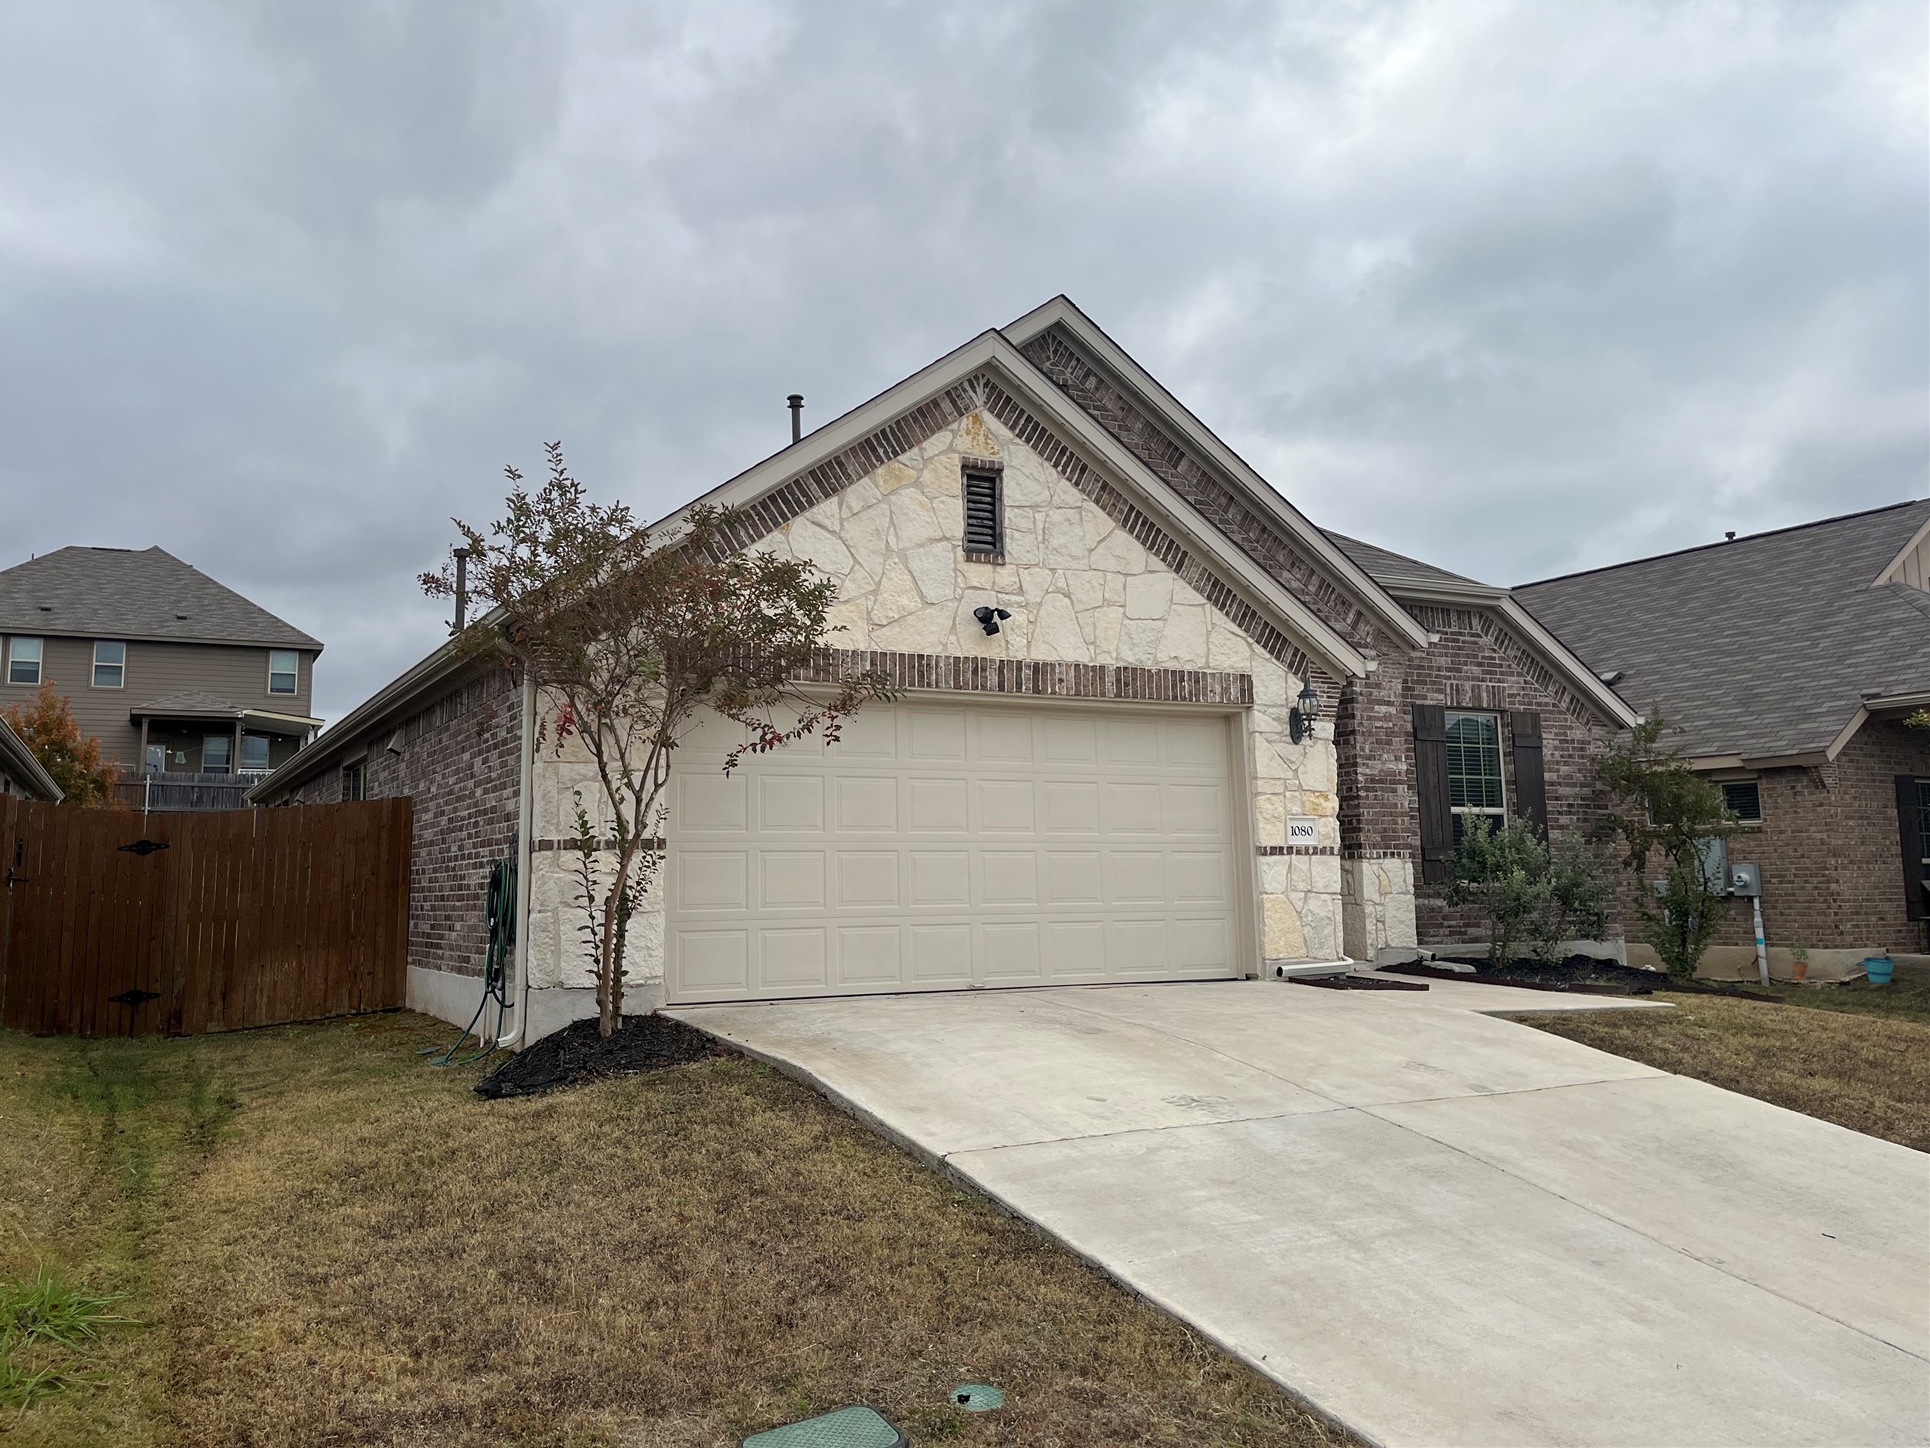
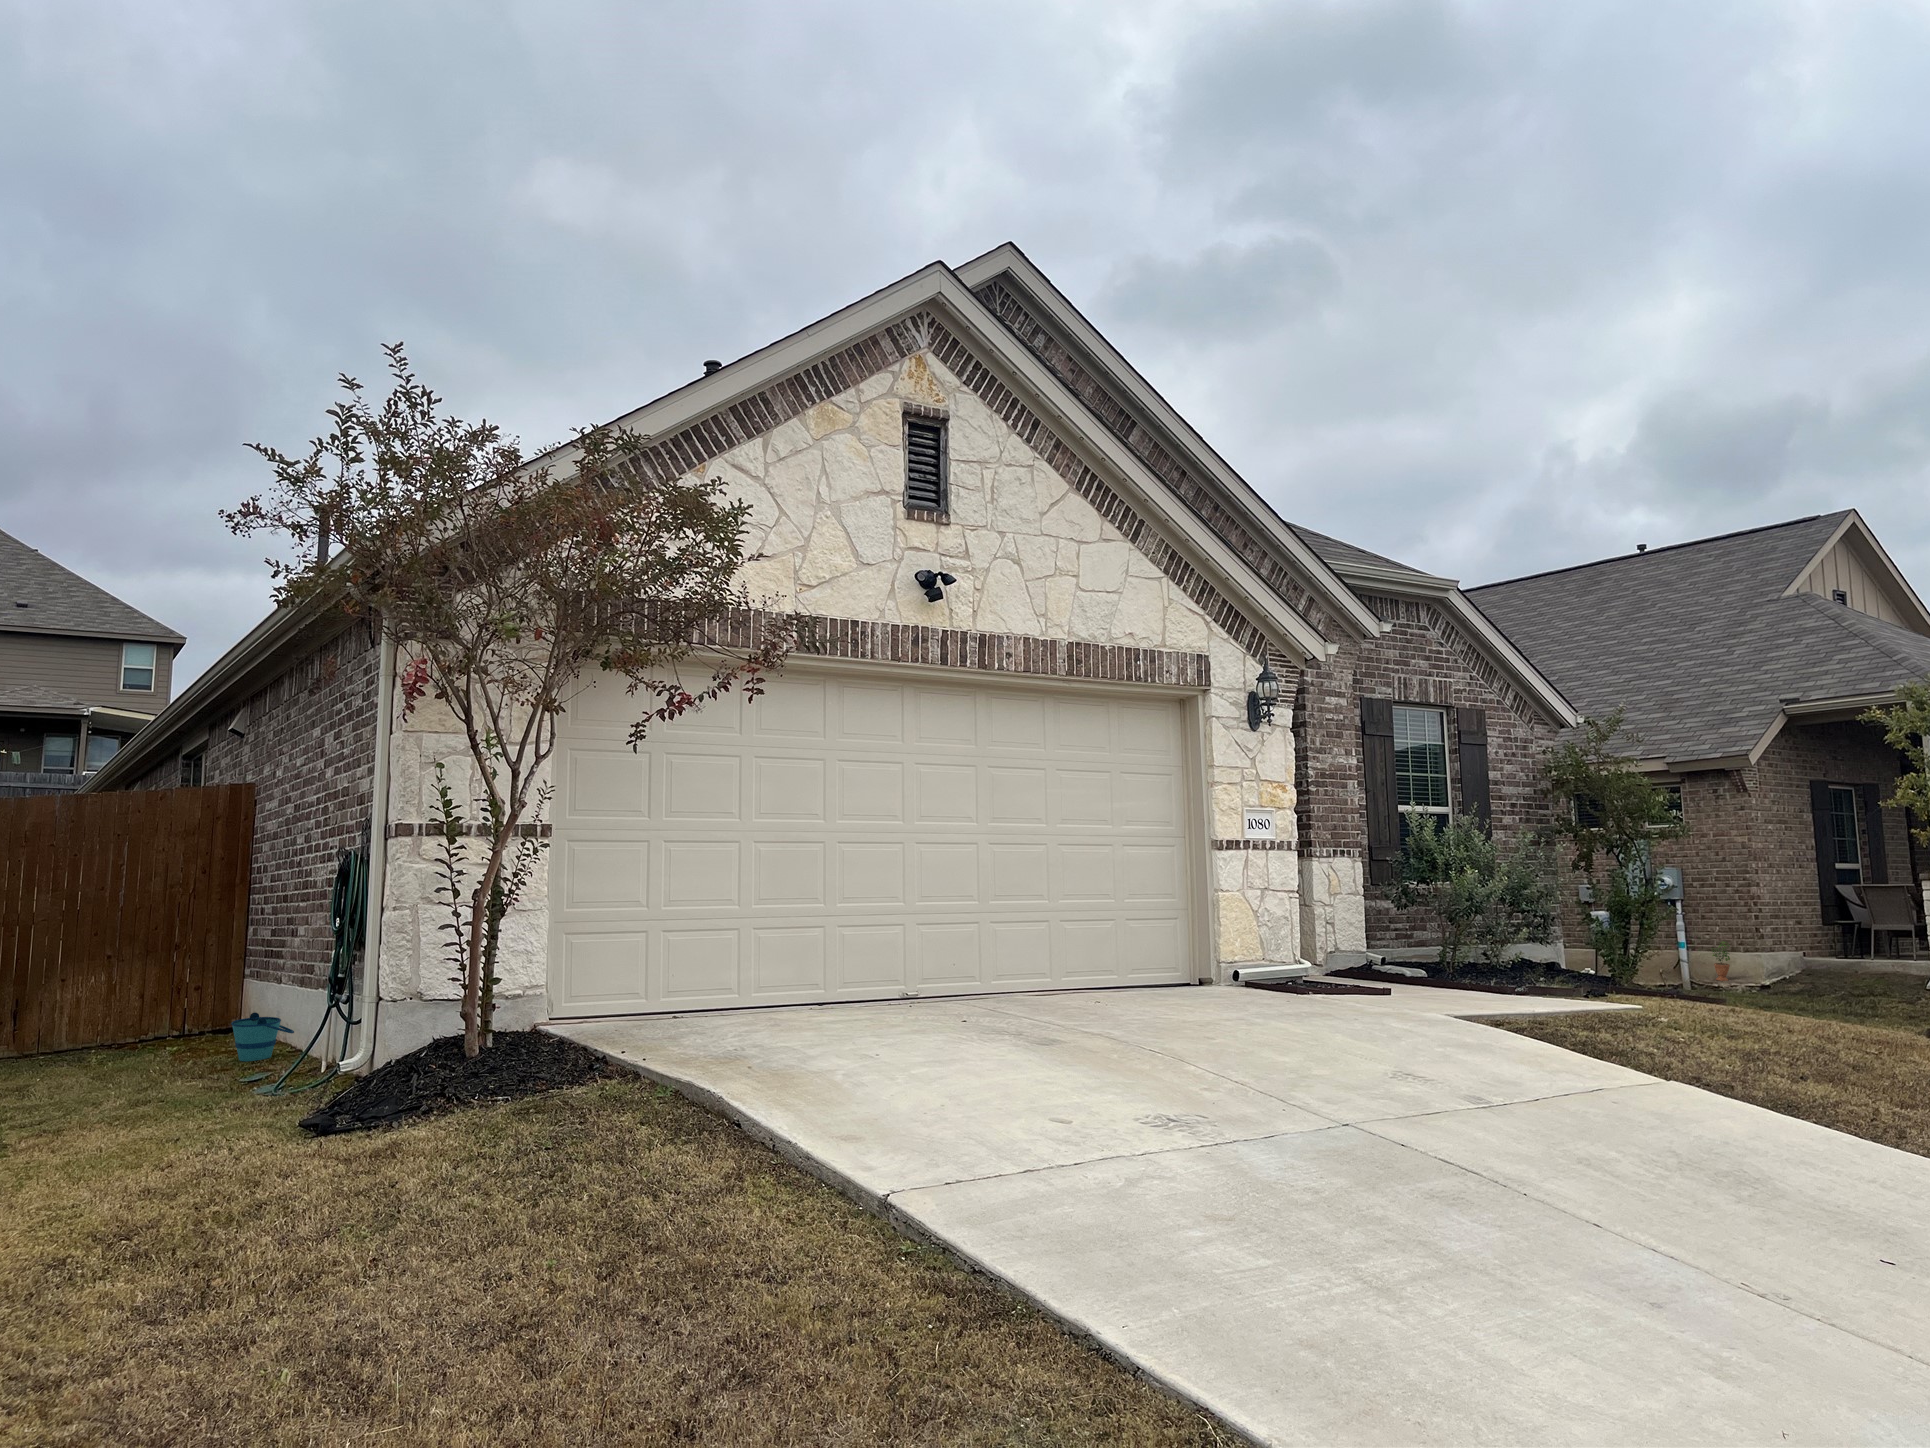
bucket: present [1856,956,1895,983] -> present [231,1013,294,1061]

